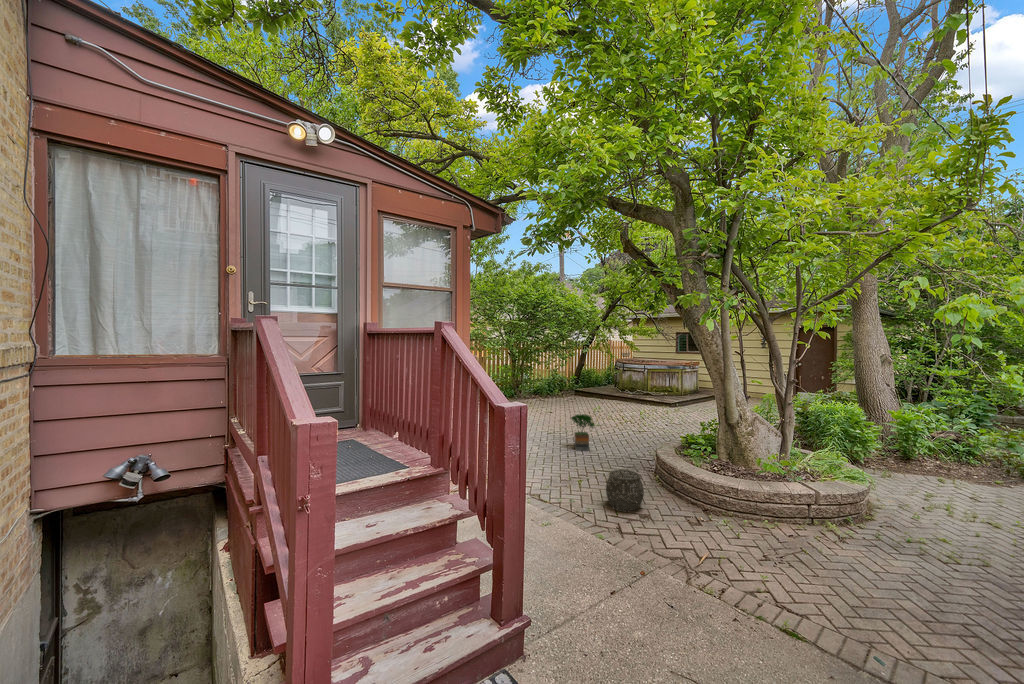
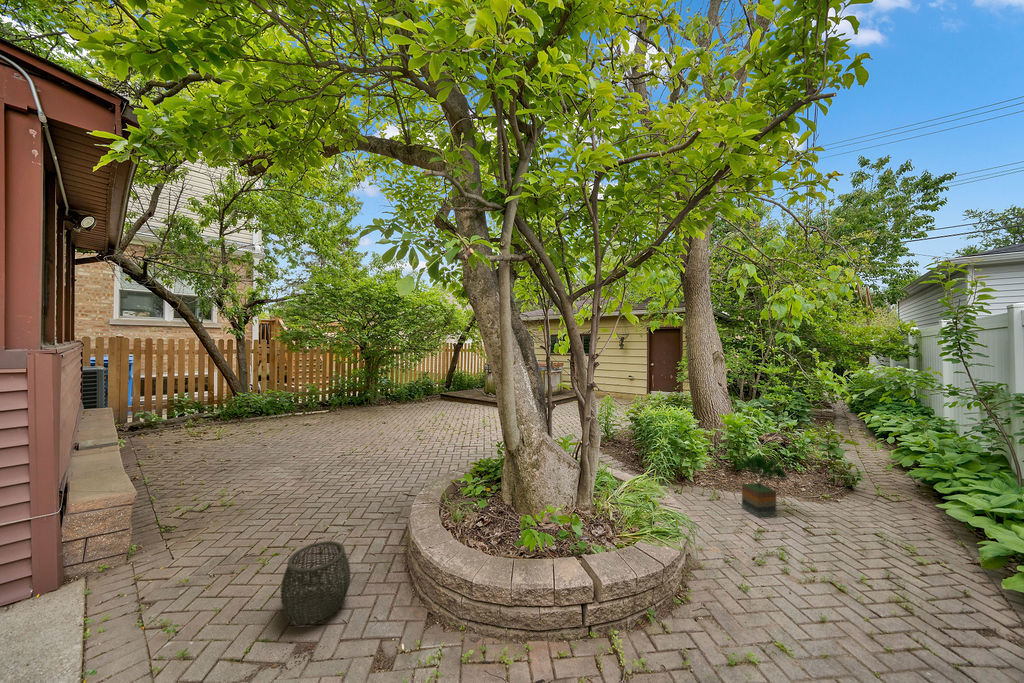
potted tree: present [571,414,594,451] -> present [737,456,787,517]

